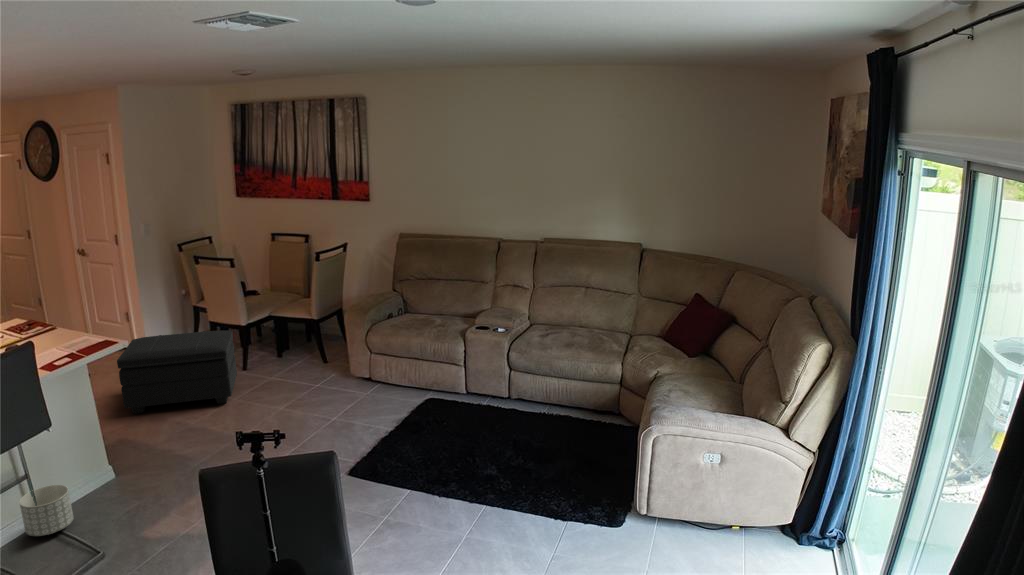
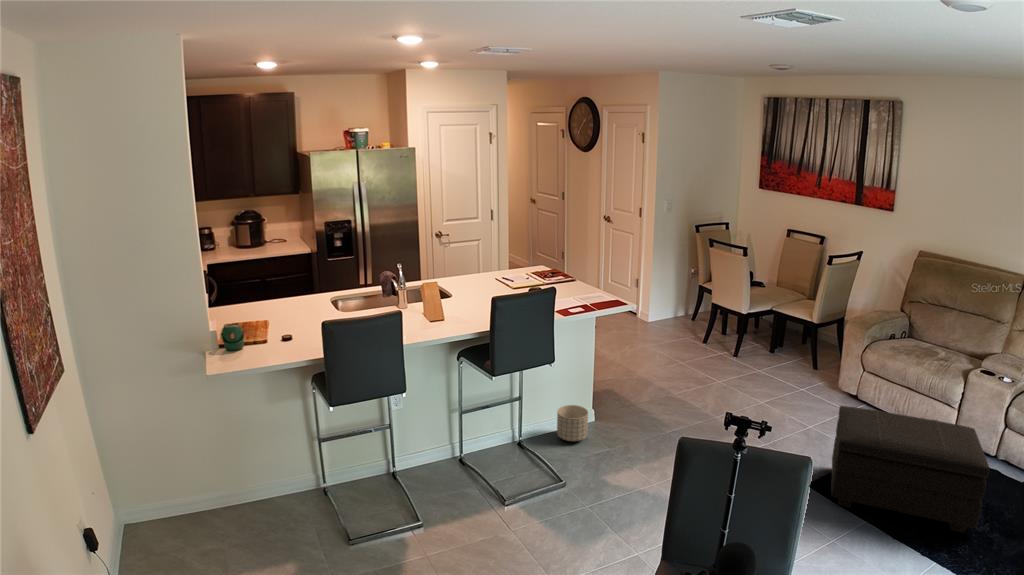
footstool: present [117,331,237,414] -> present [831,406,990,533]

